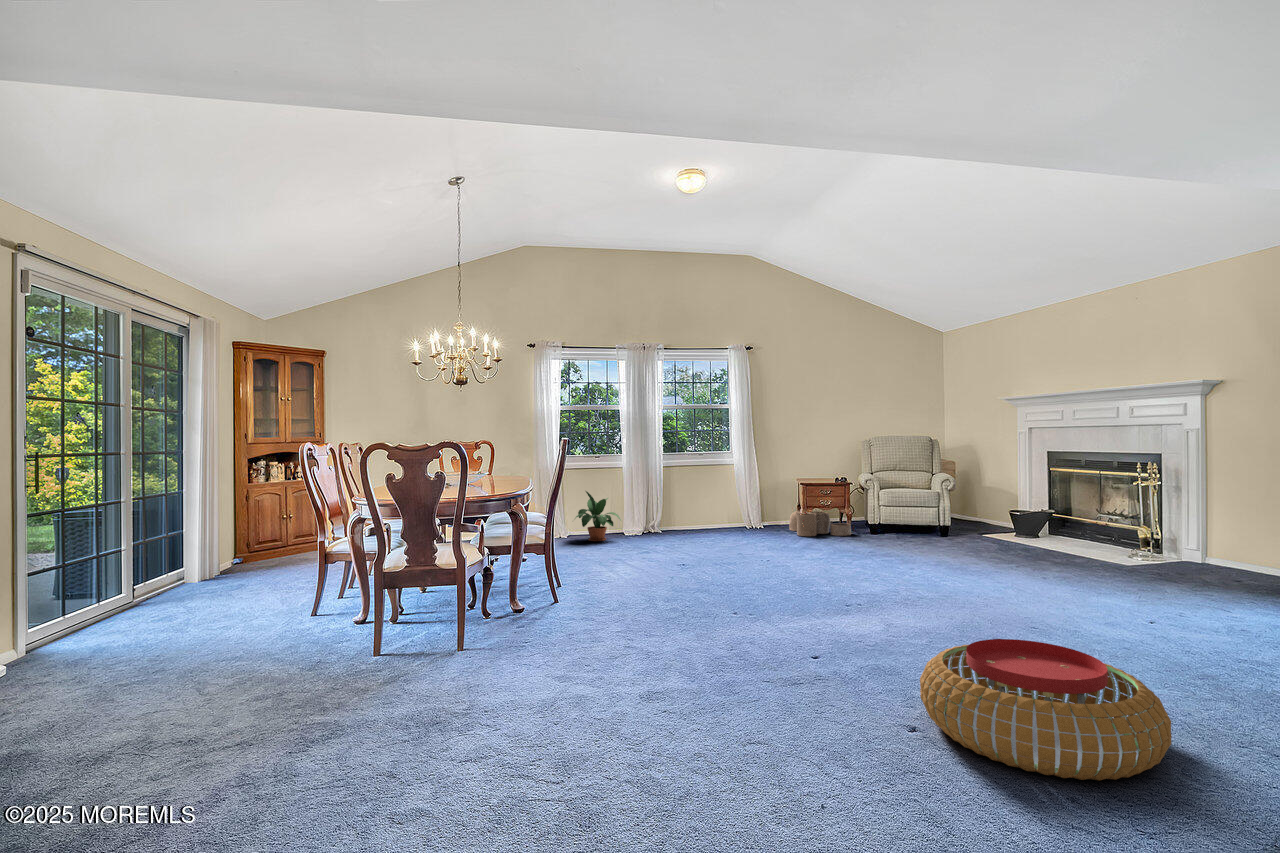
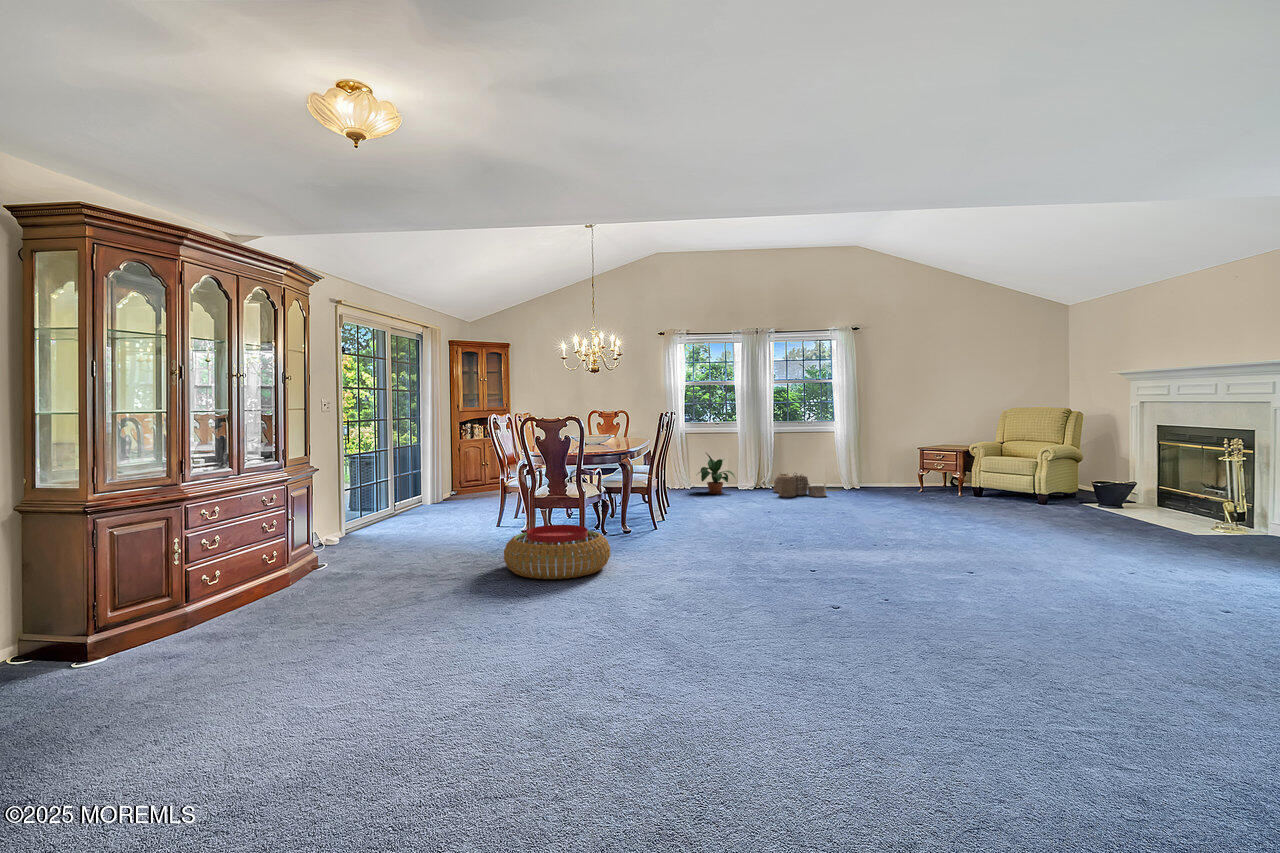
woven basket: present [789,508,851,536] -> present [774,473,826,497]
pouf: present [920,639,1172,781] -> present [504,525,610,579]

